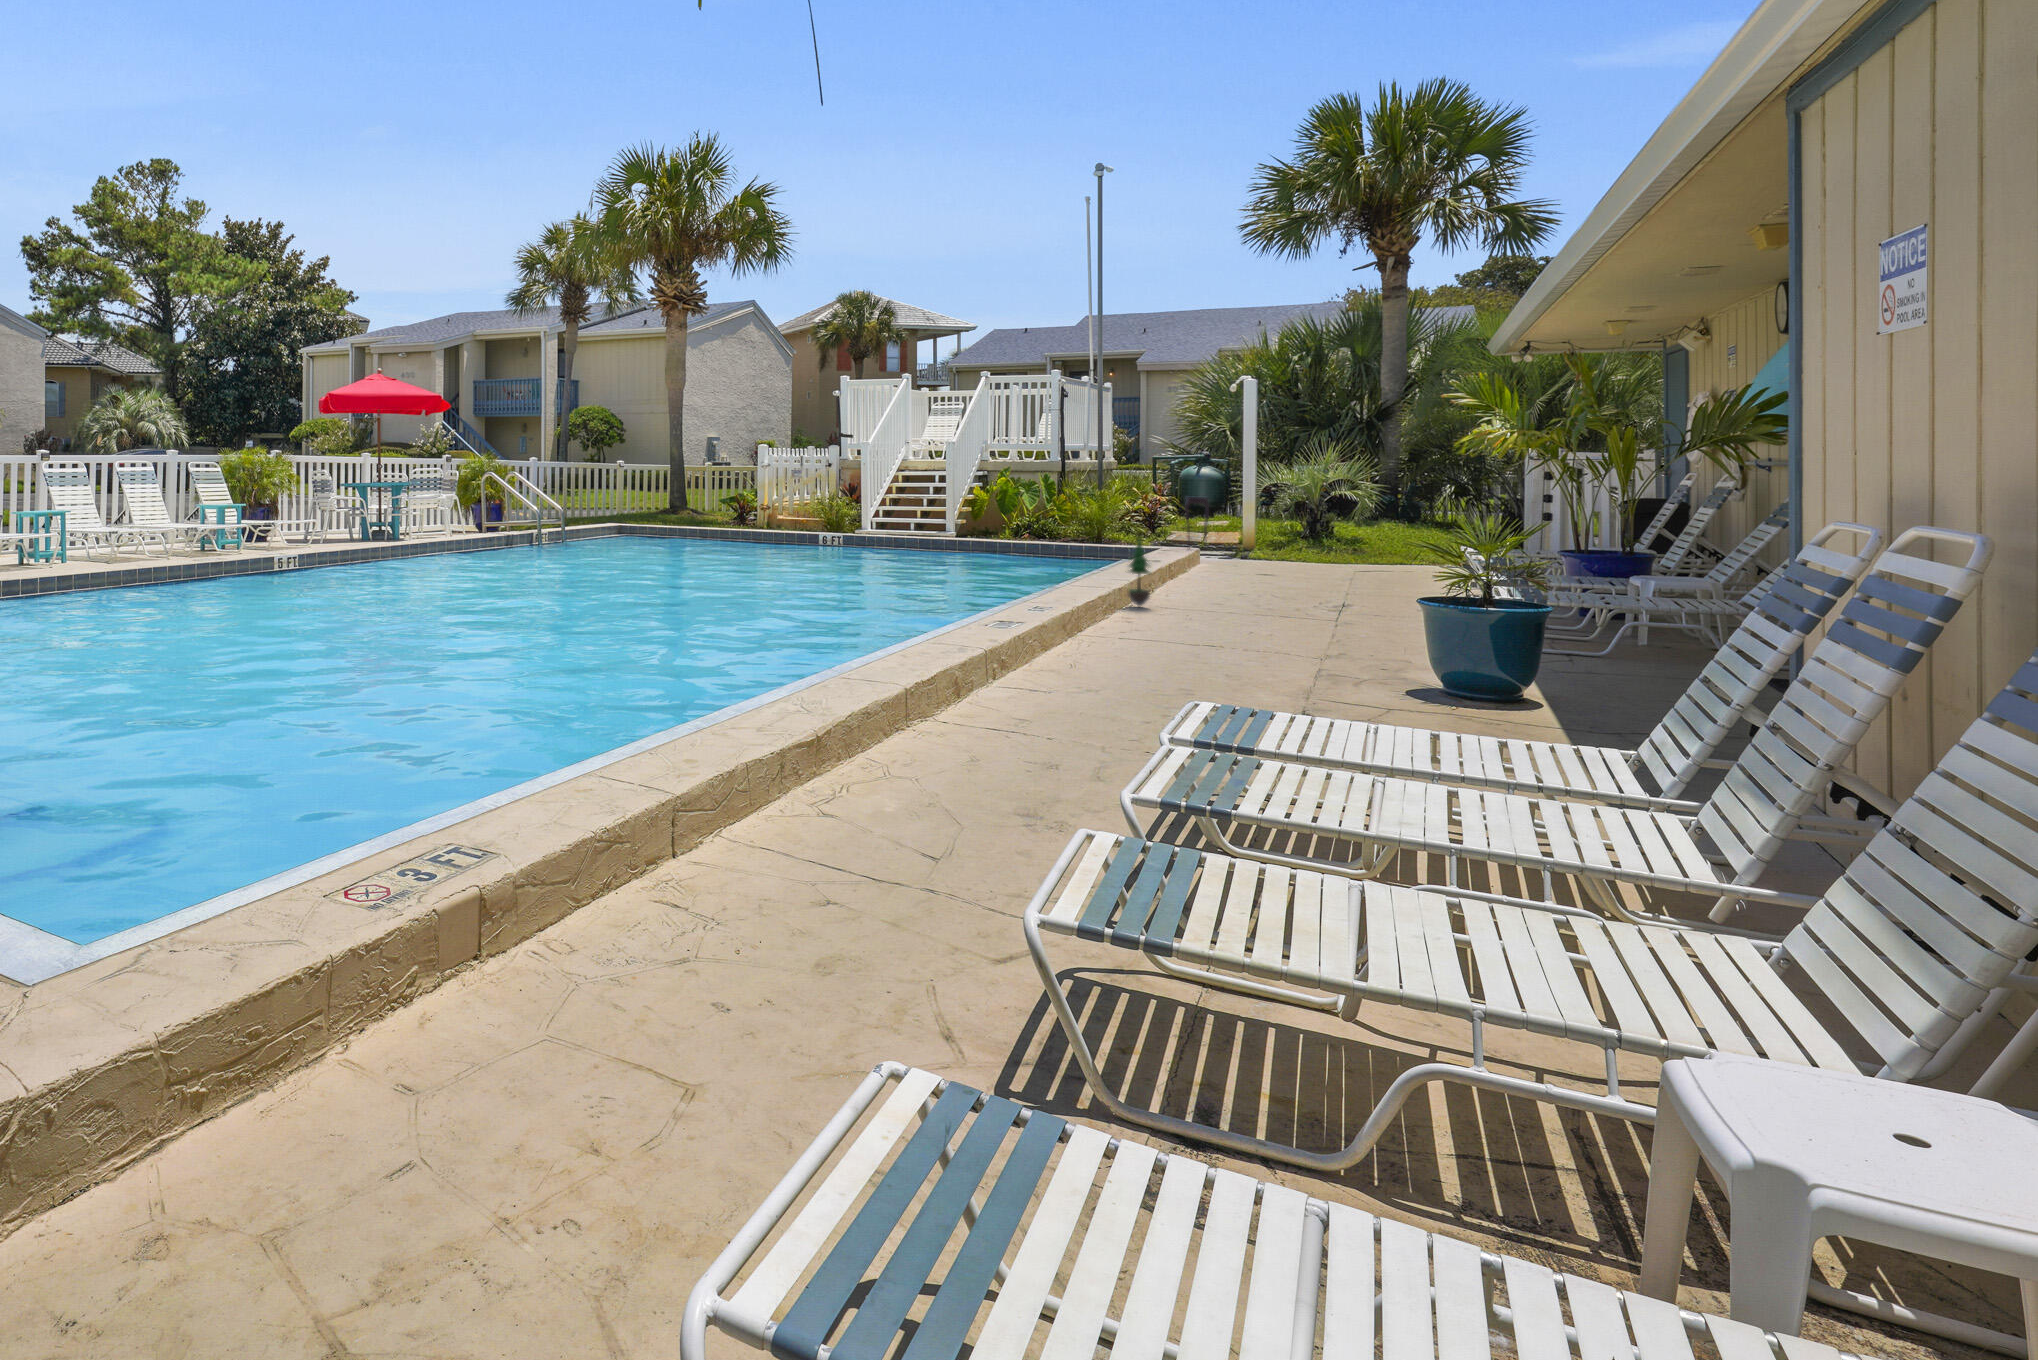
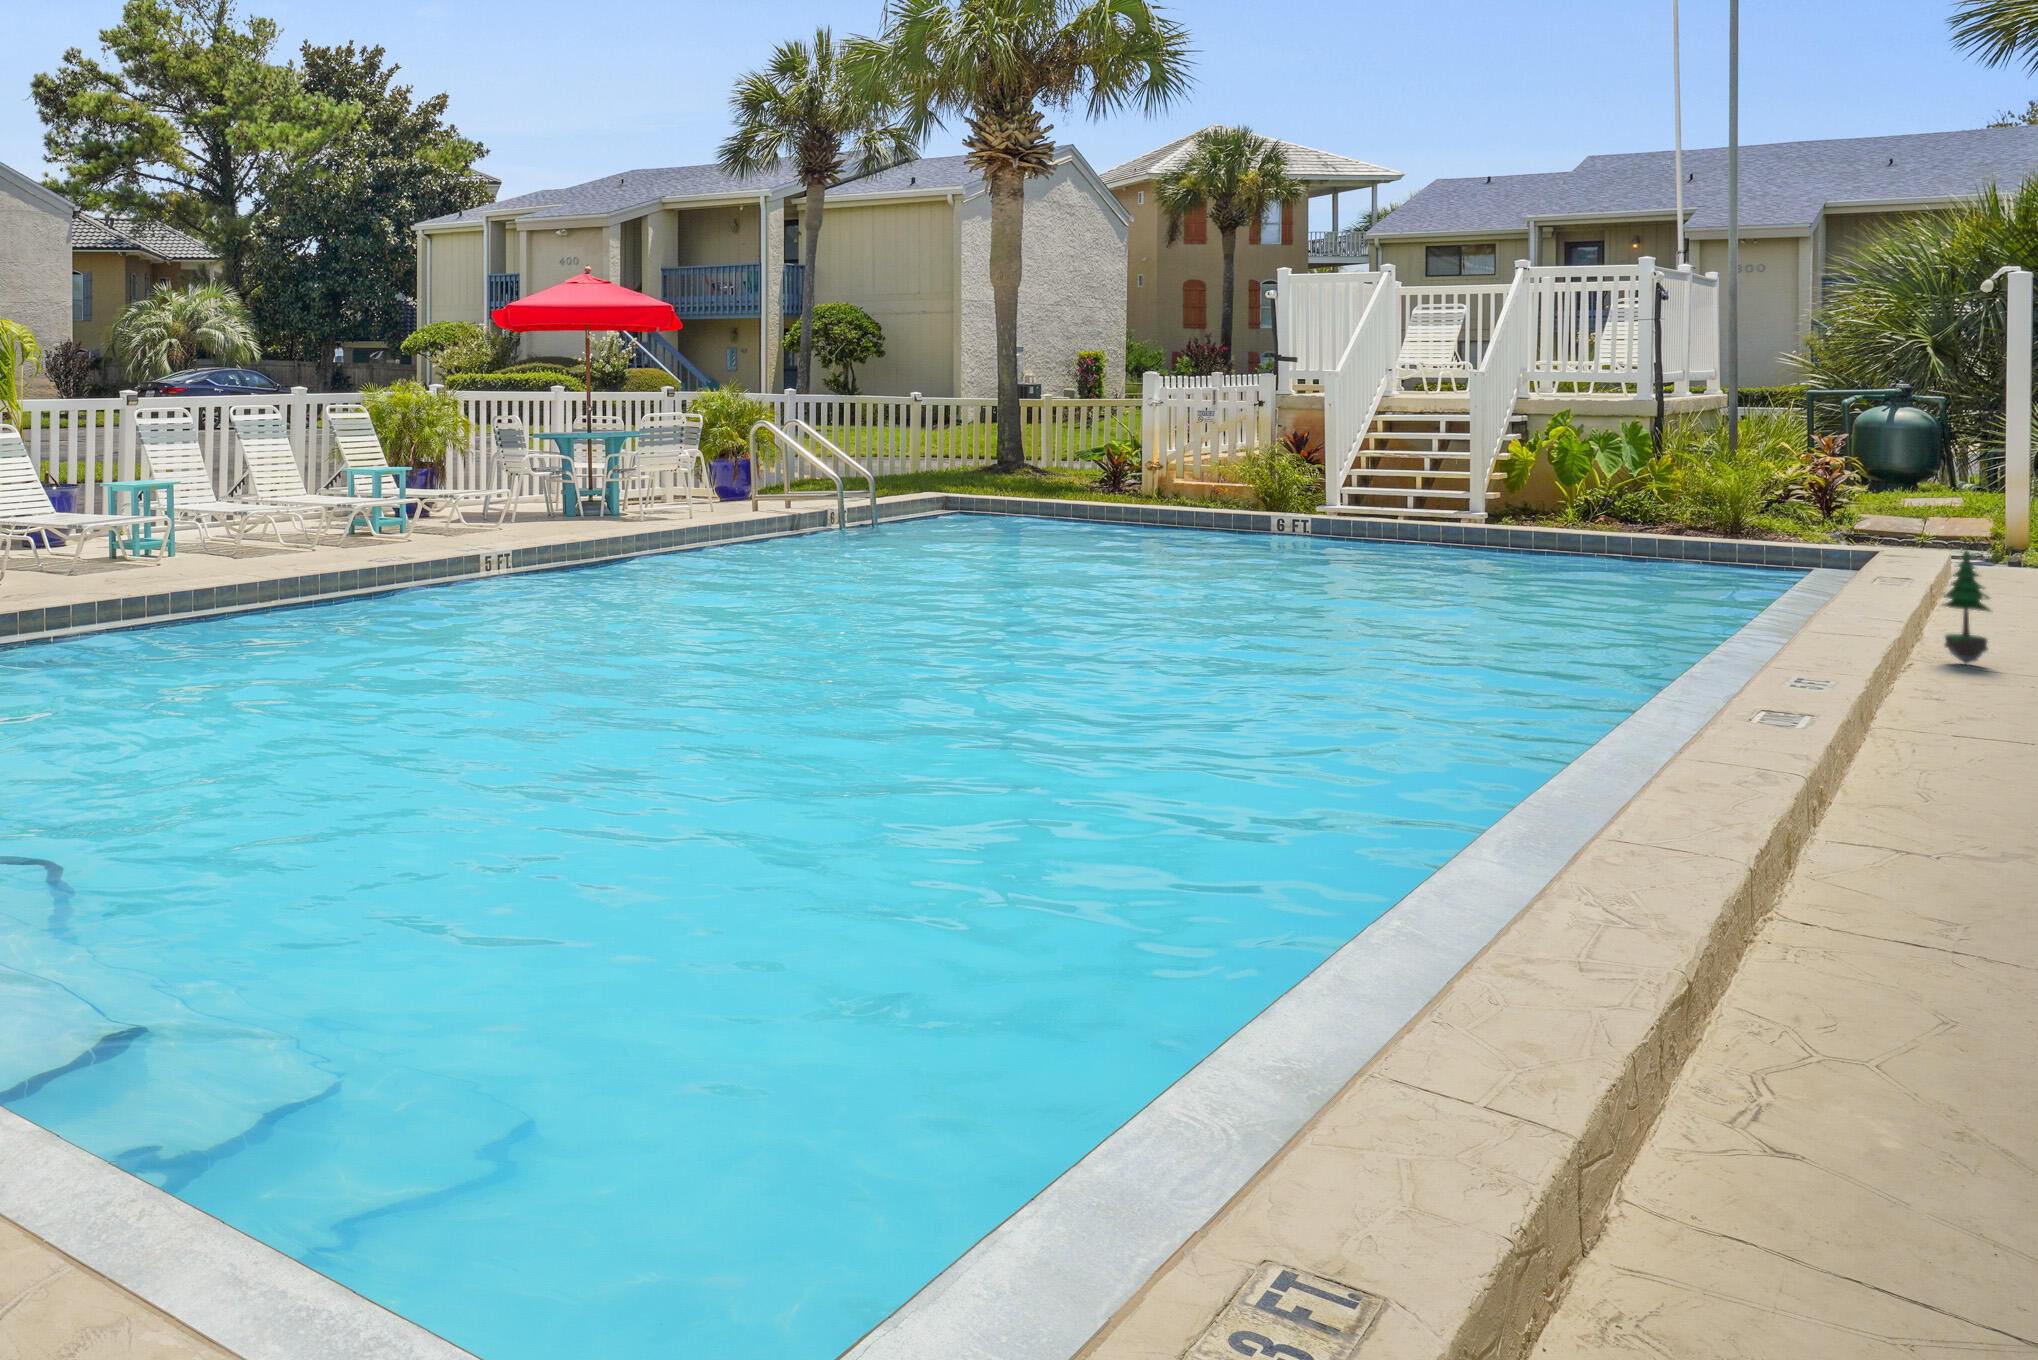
side table: present [1185,497,1209,549] -> none [1876,456,1923,542]

